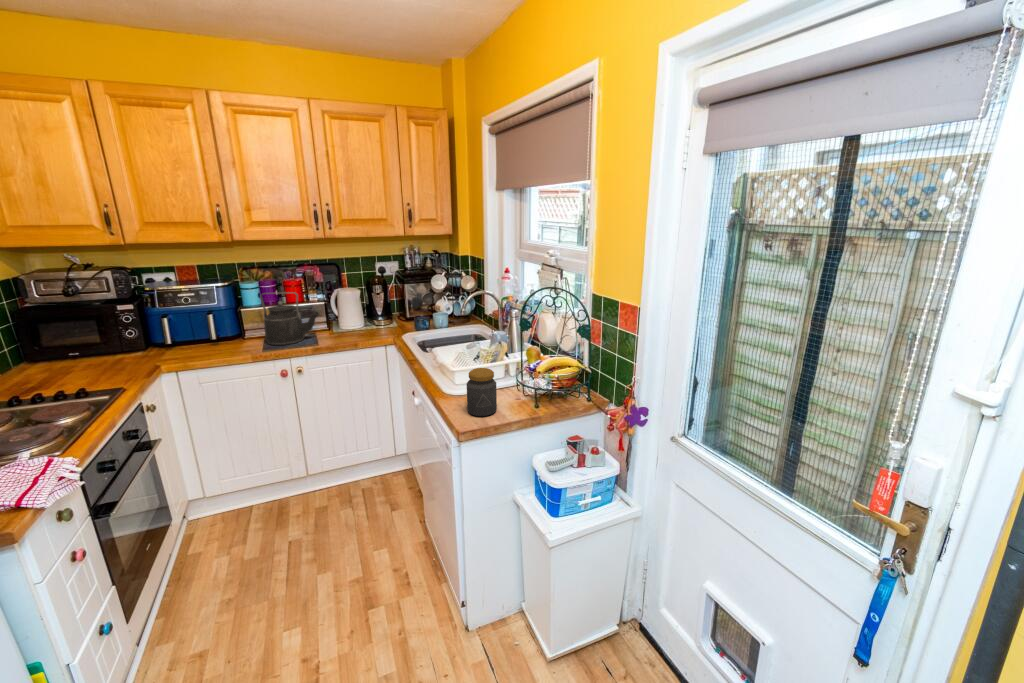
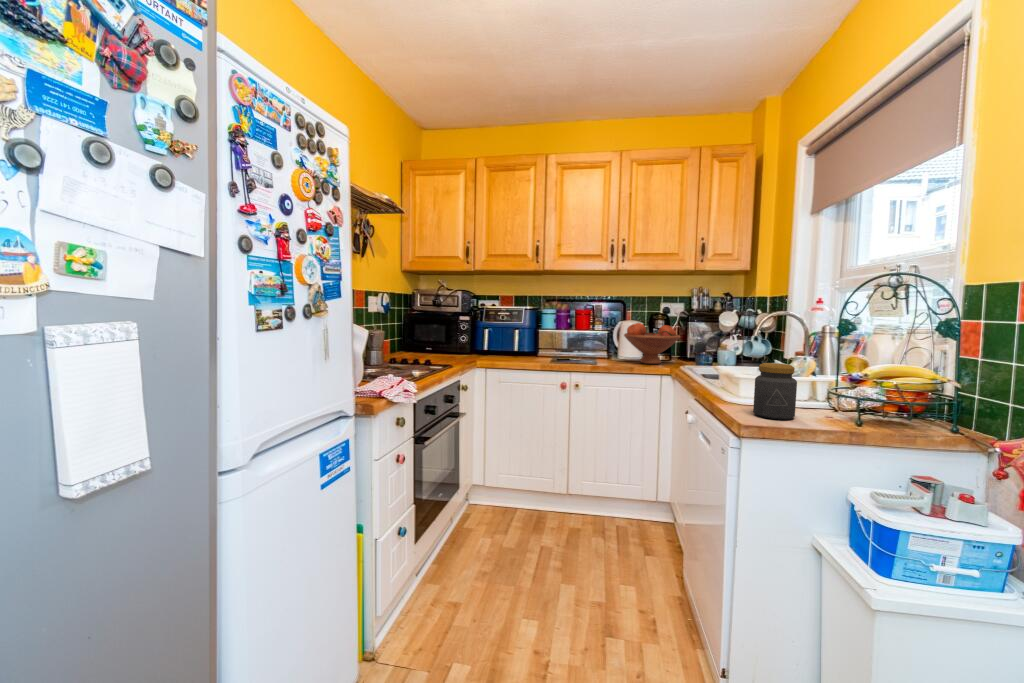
kettle: present [260,292,319,345] -> none [554,315,602,361]
fruit bowl: none [343,294,399,336] -> present [624,323,680,364]

